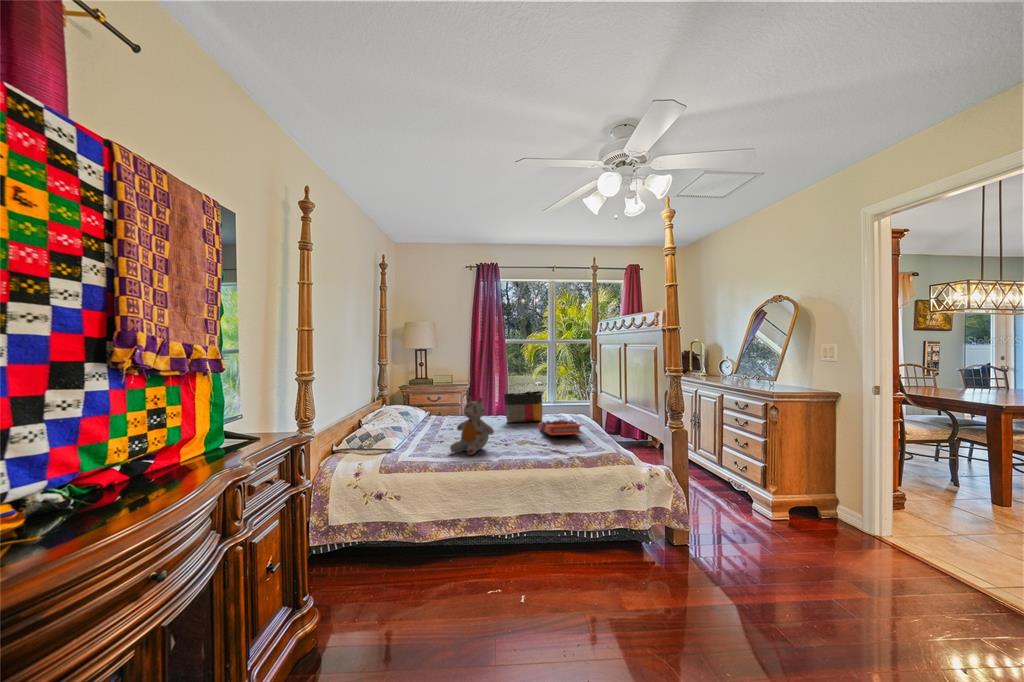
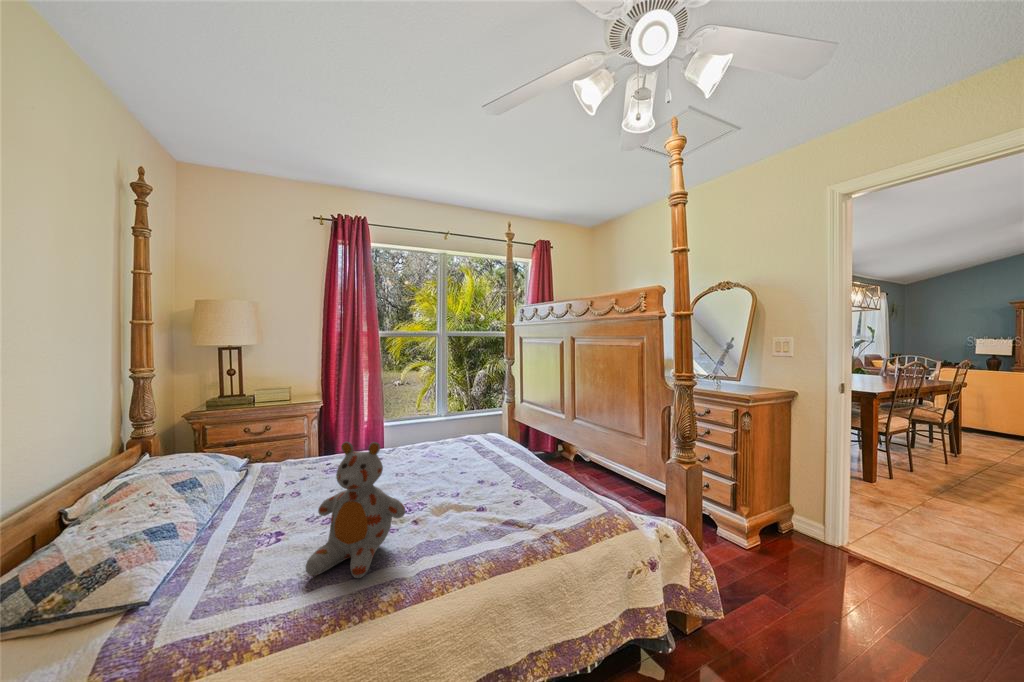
tote bag: present [504,391,543,423] -> none [393,408,455,463]
book: present [539,420,582,436] -> none [458,453,539,489]

